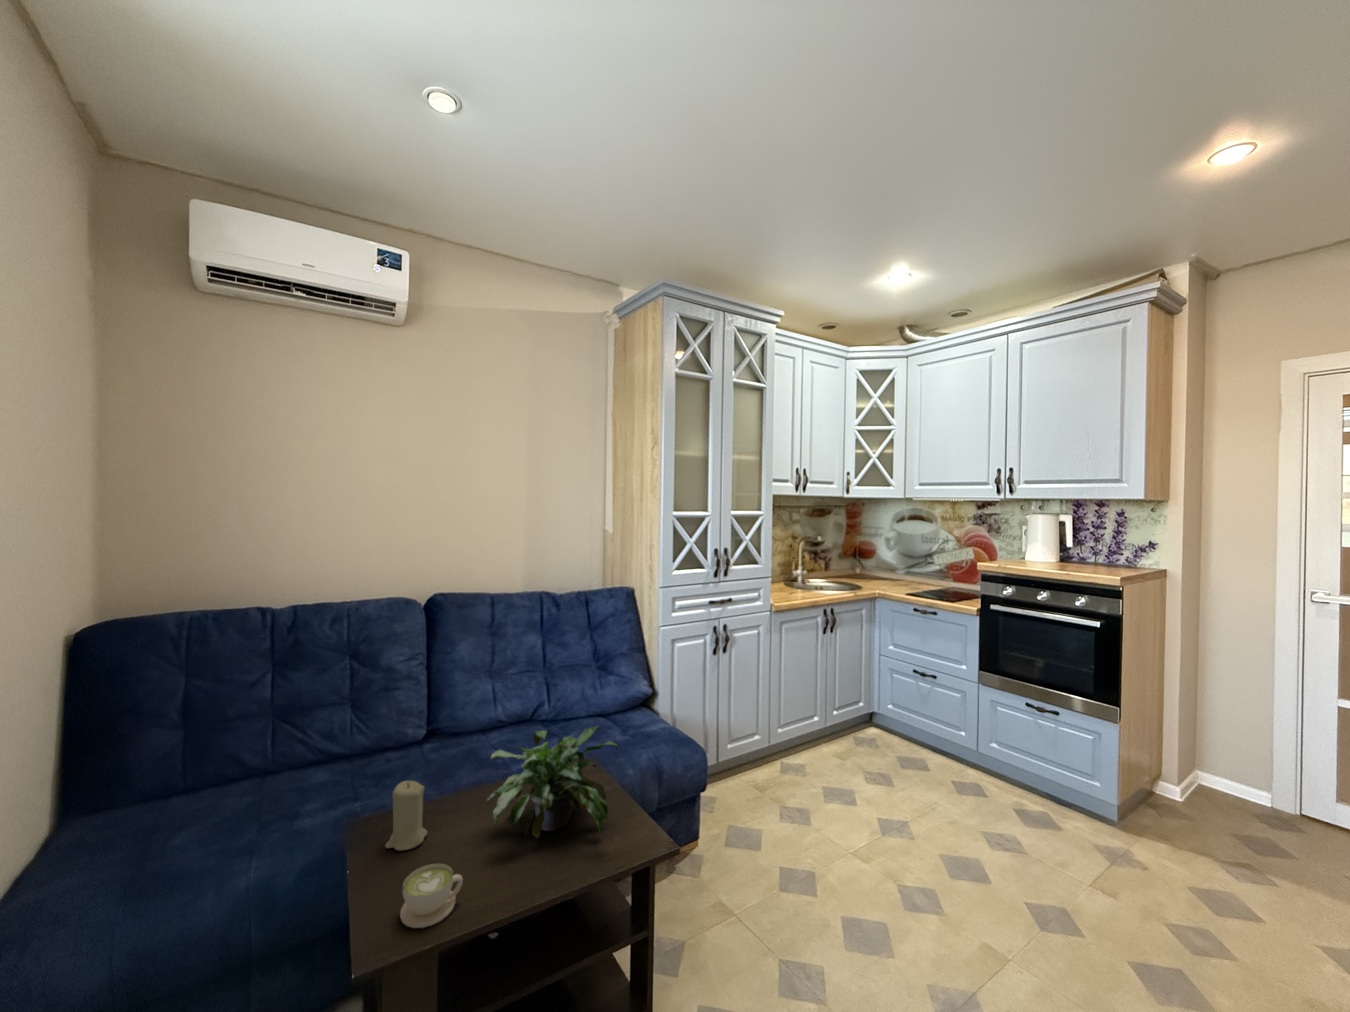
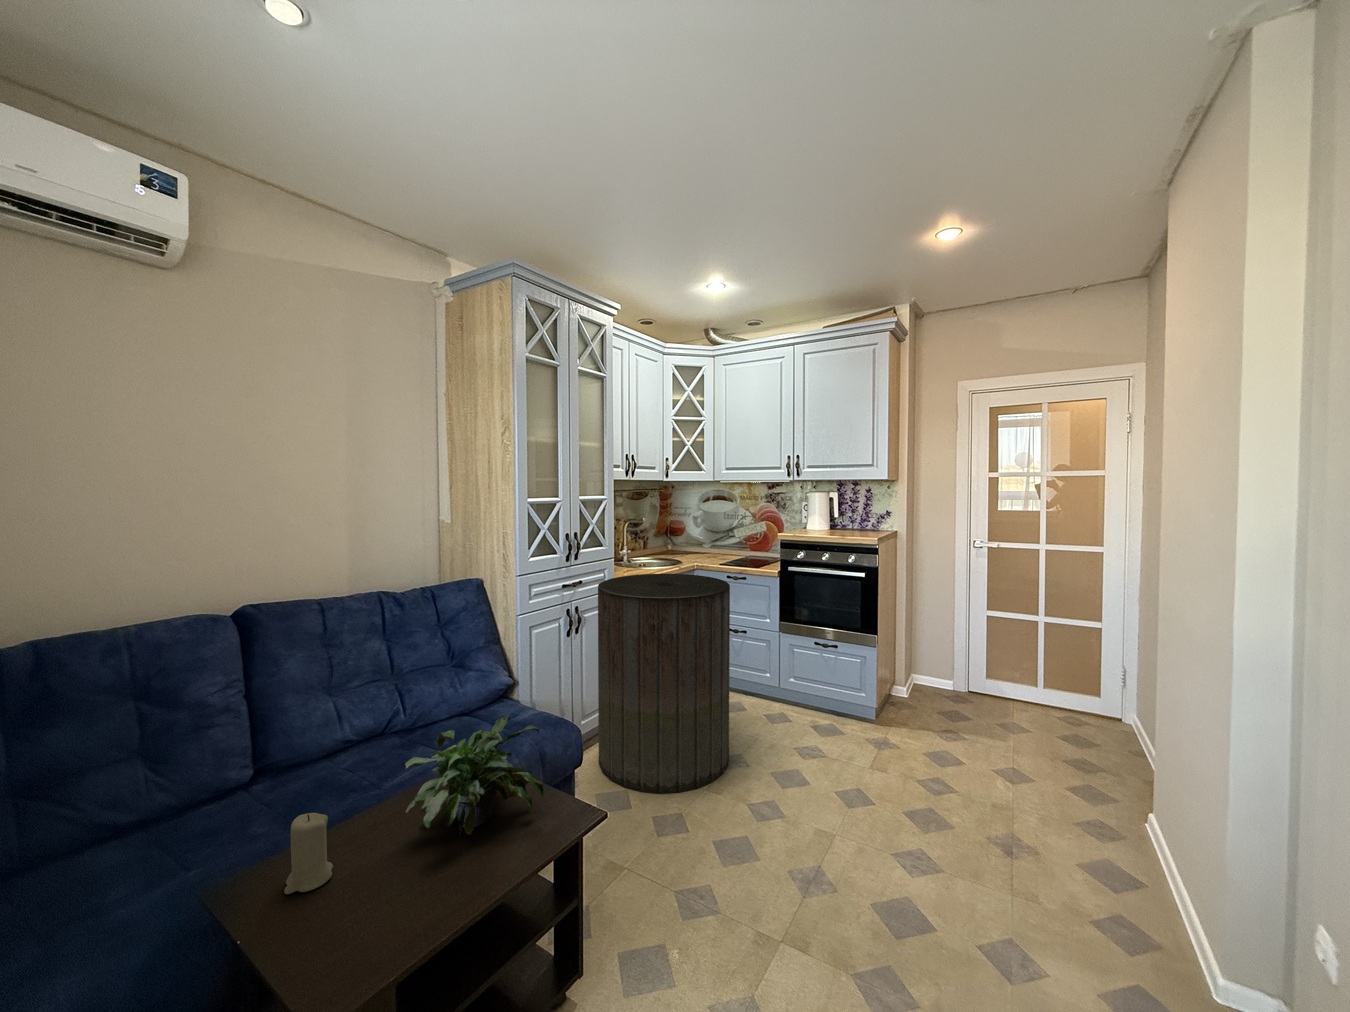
trash can: none [739,597,894,851] -> present [598,574,730,794]
coffee cup: present [400,864,463,928] -> none [350,882,417,954]

